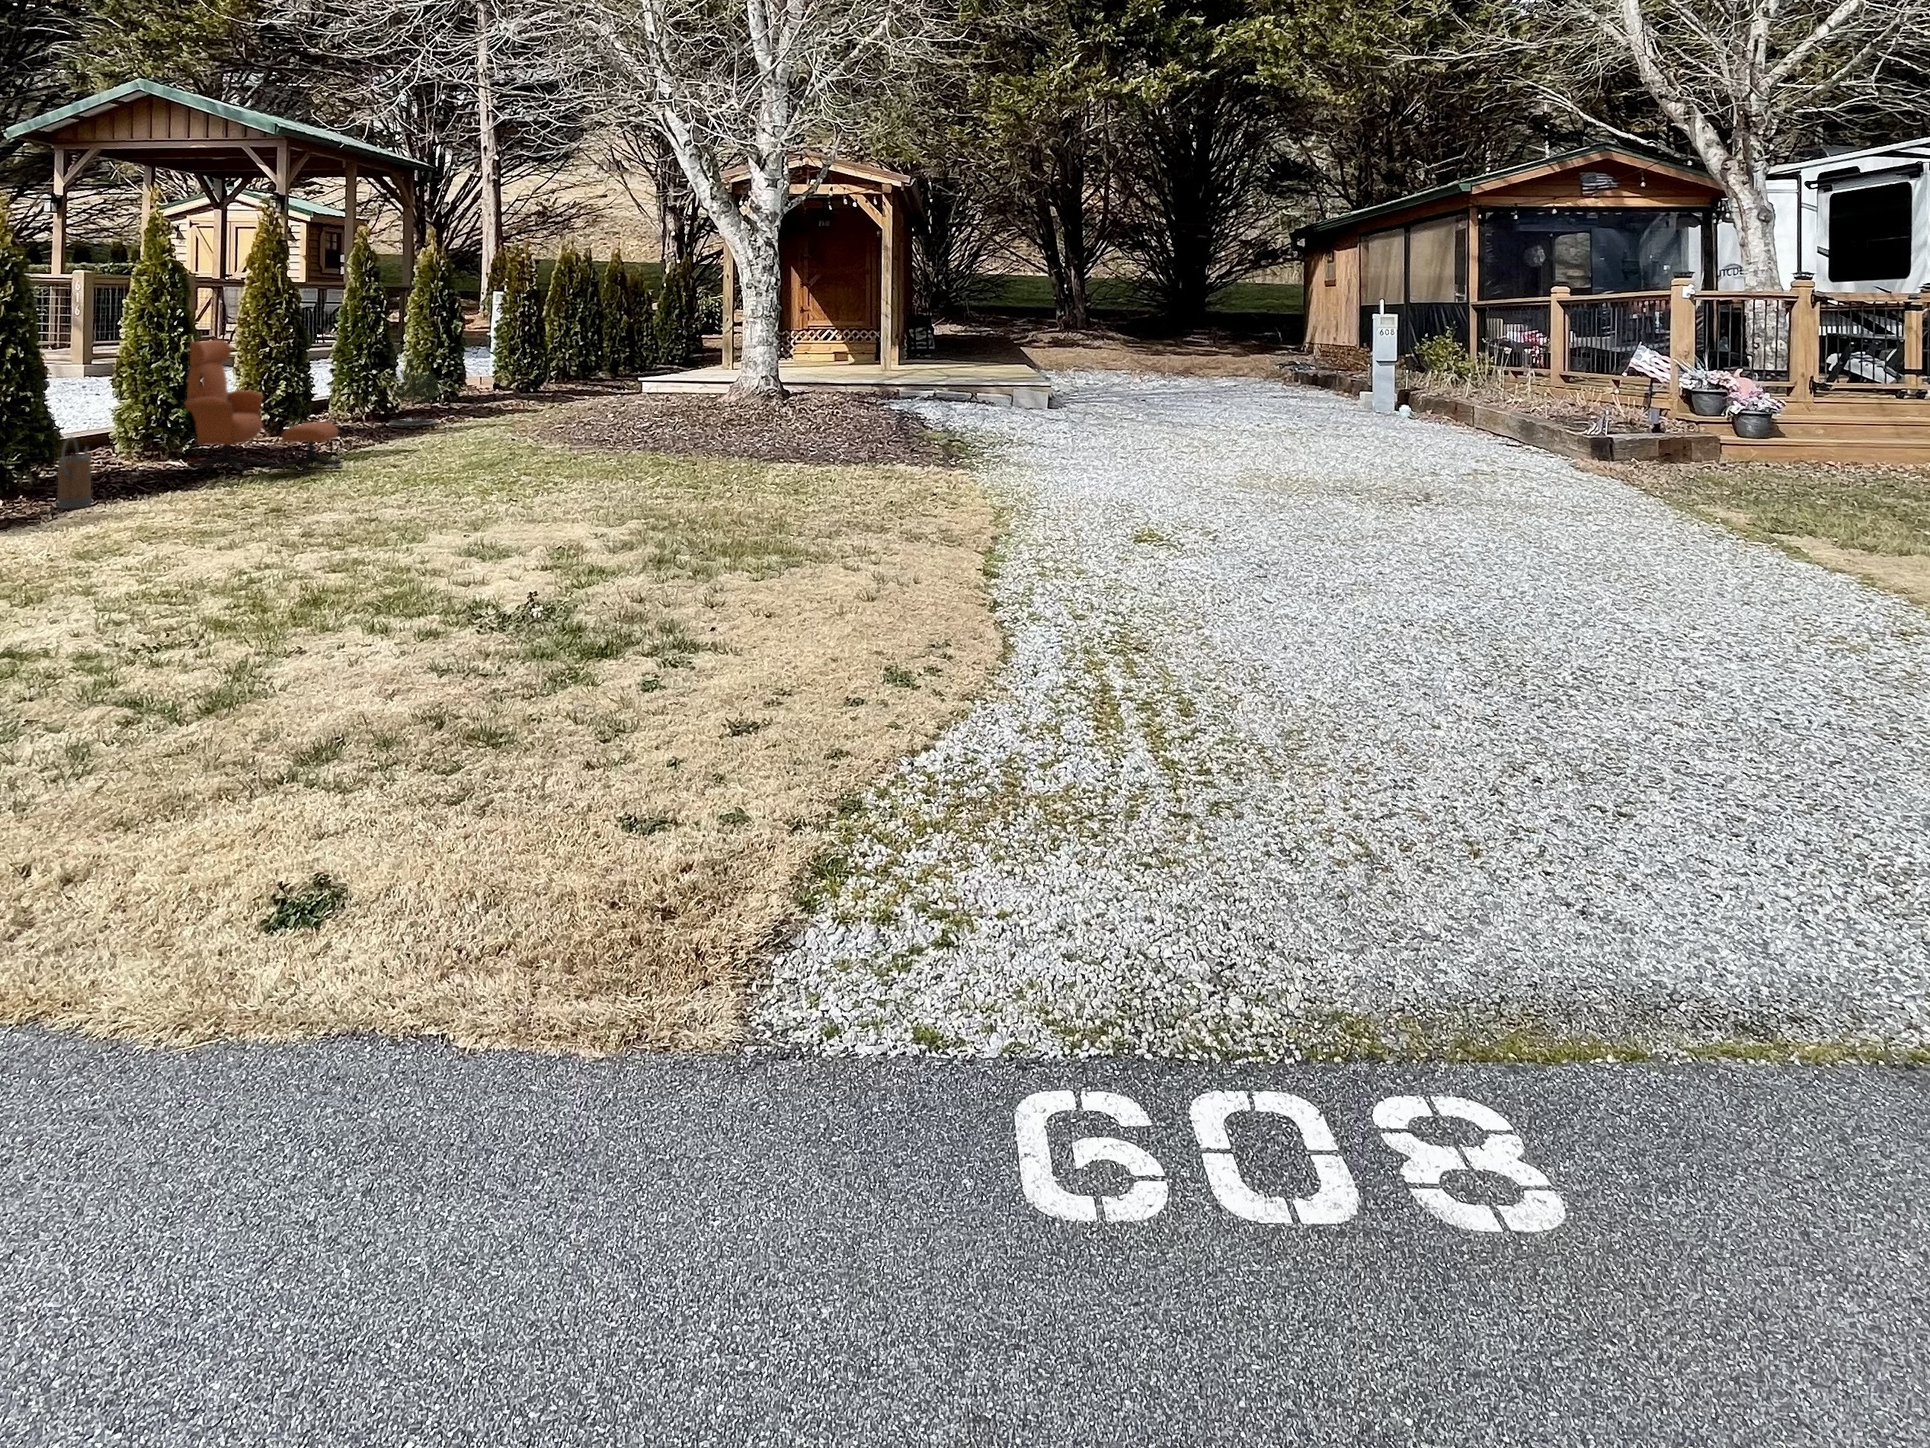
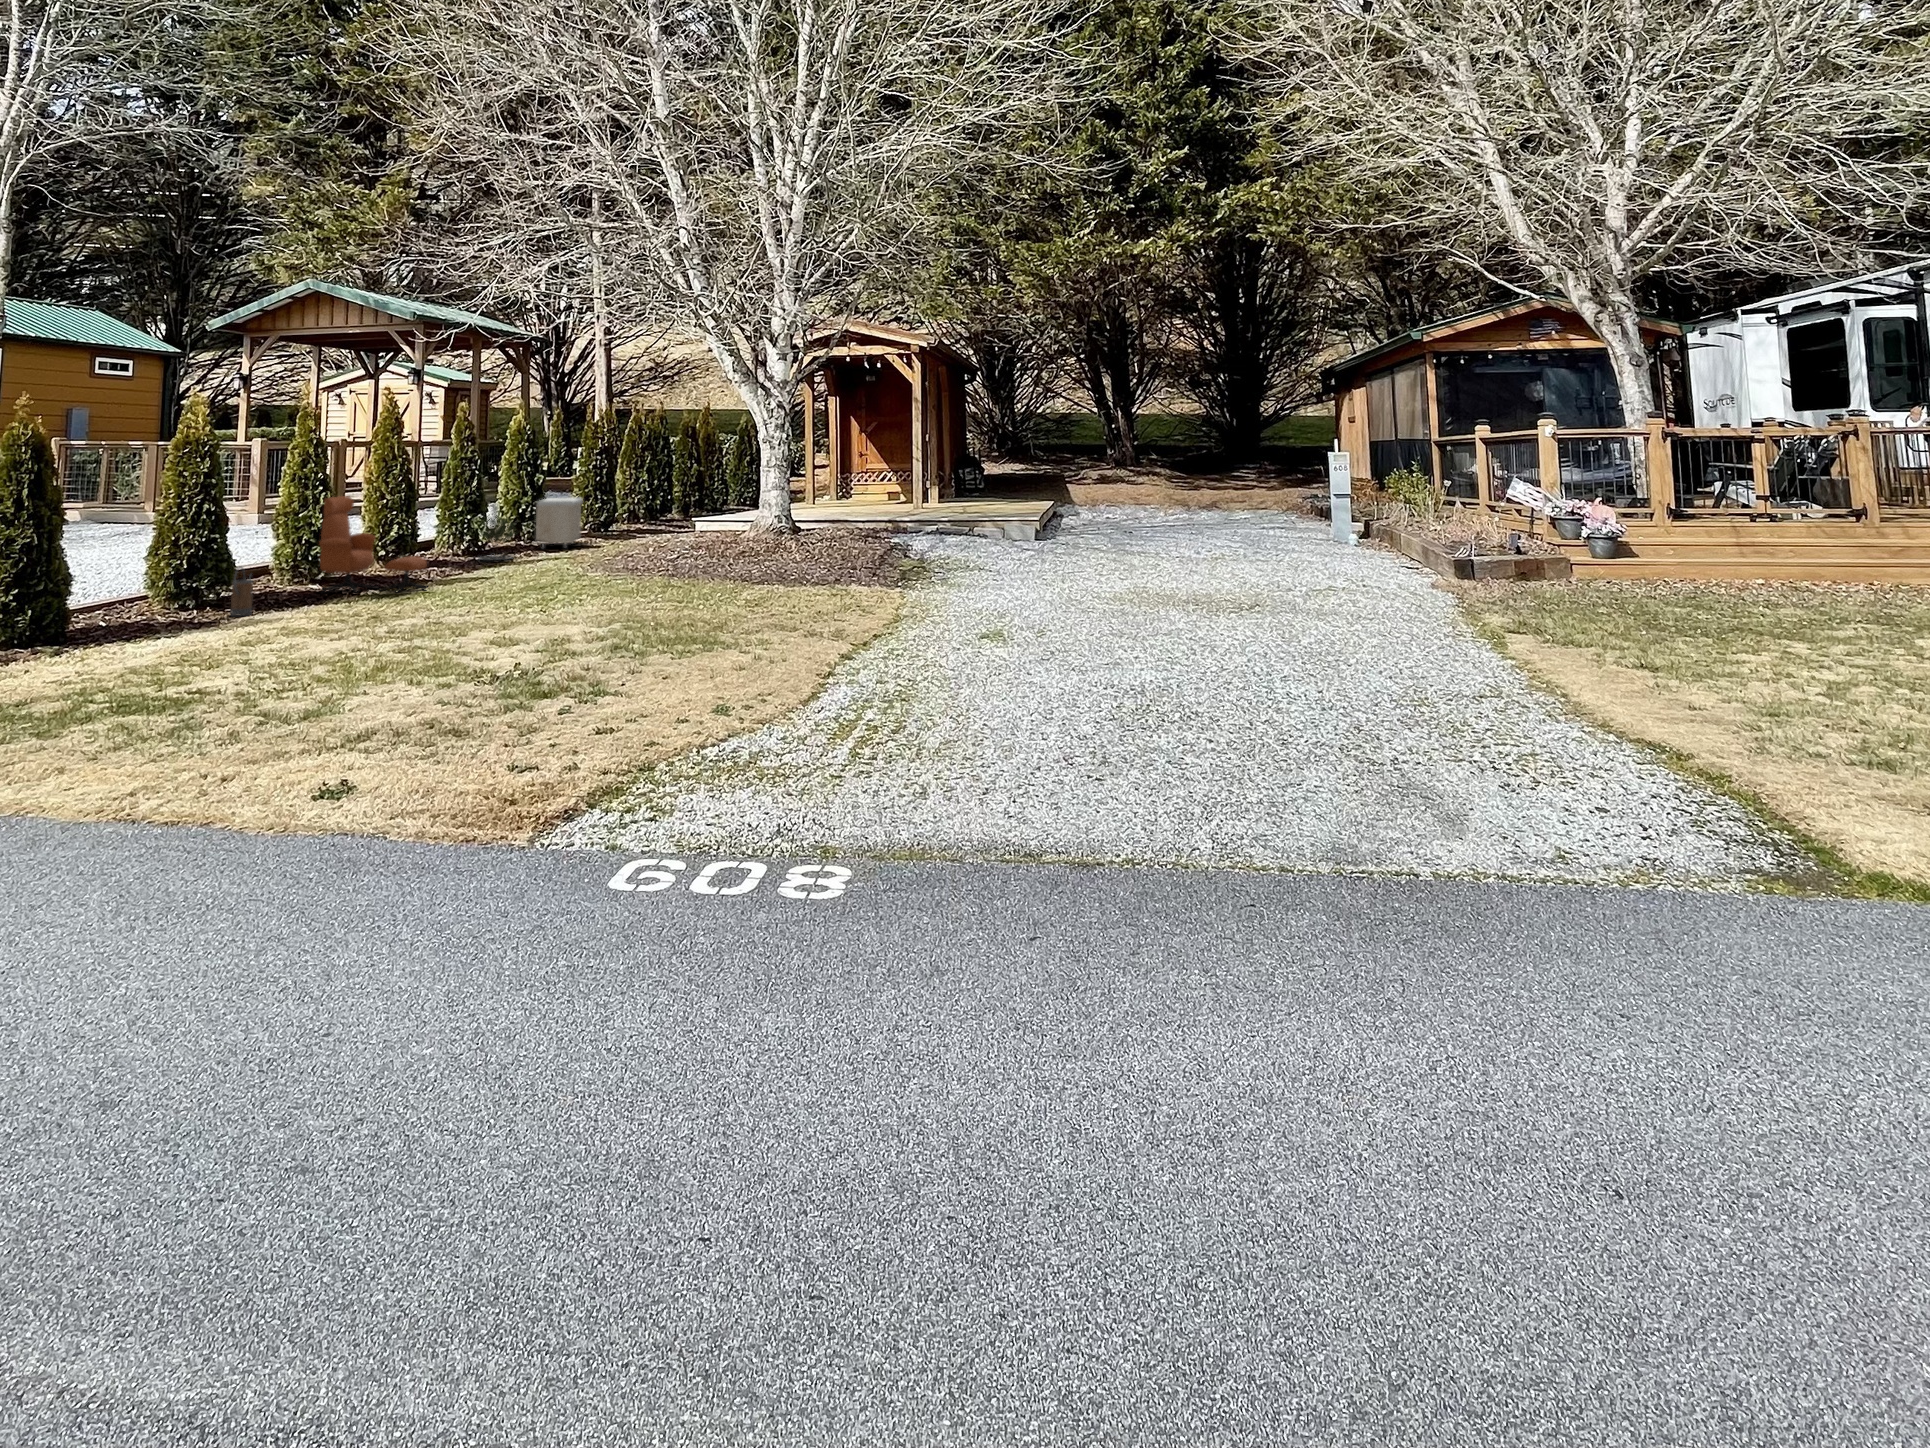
storage bench: none [457,350,512,411] -> present [536,498,583,547]

